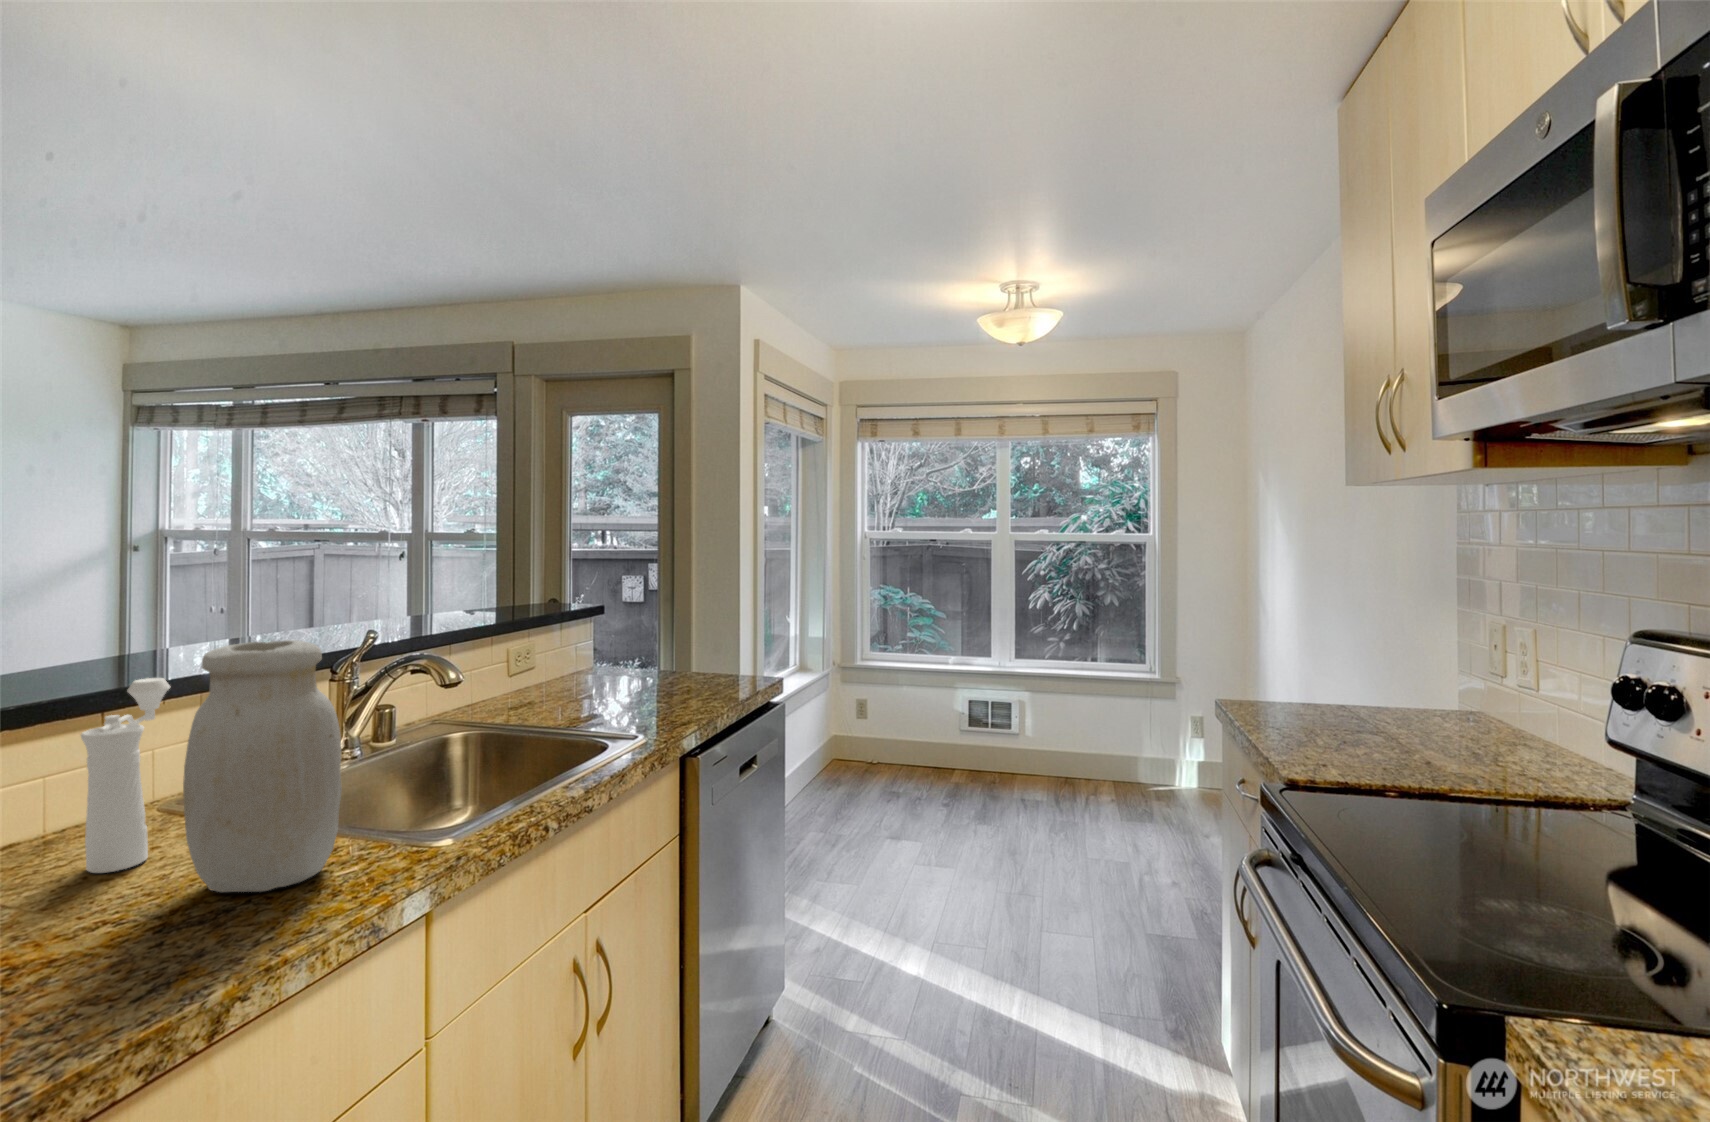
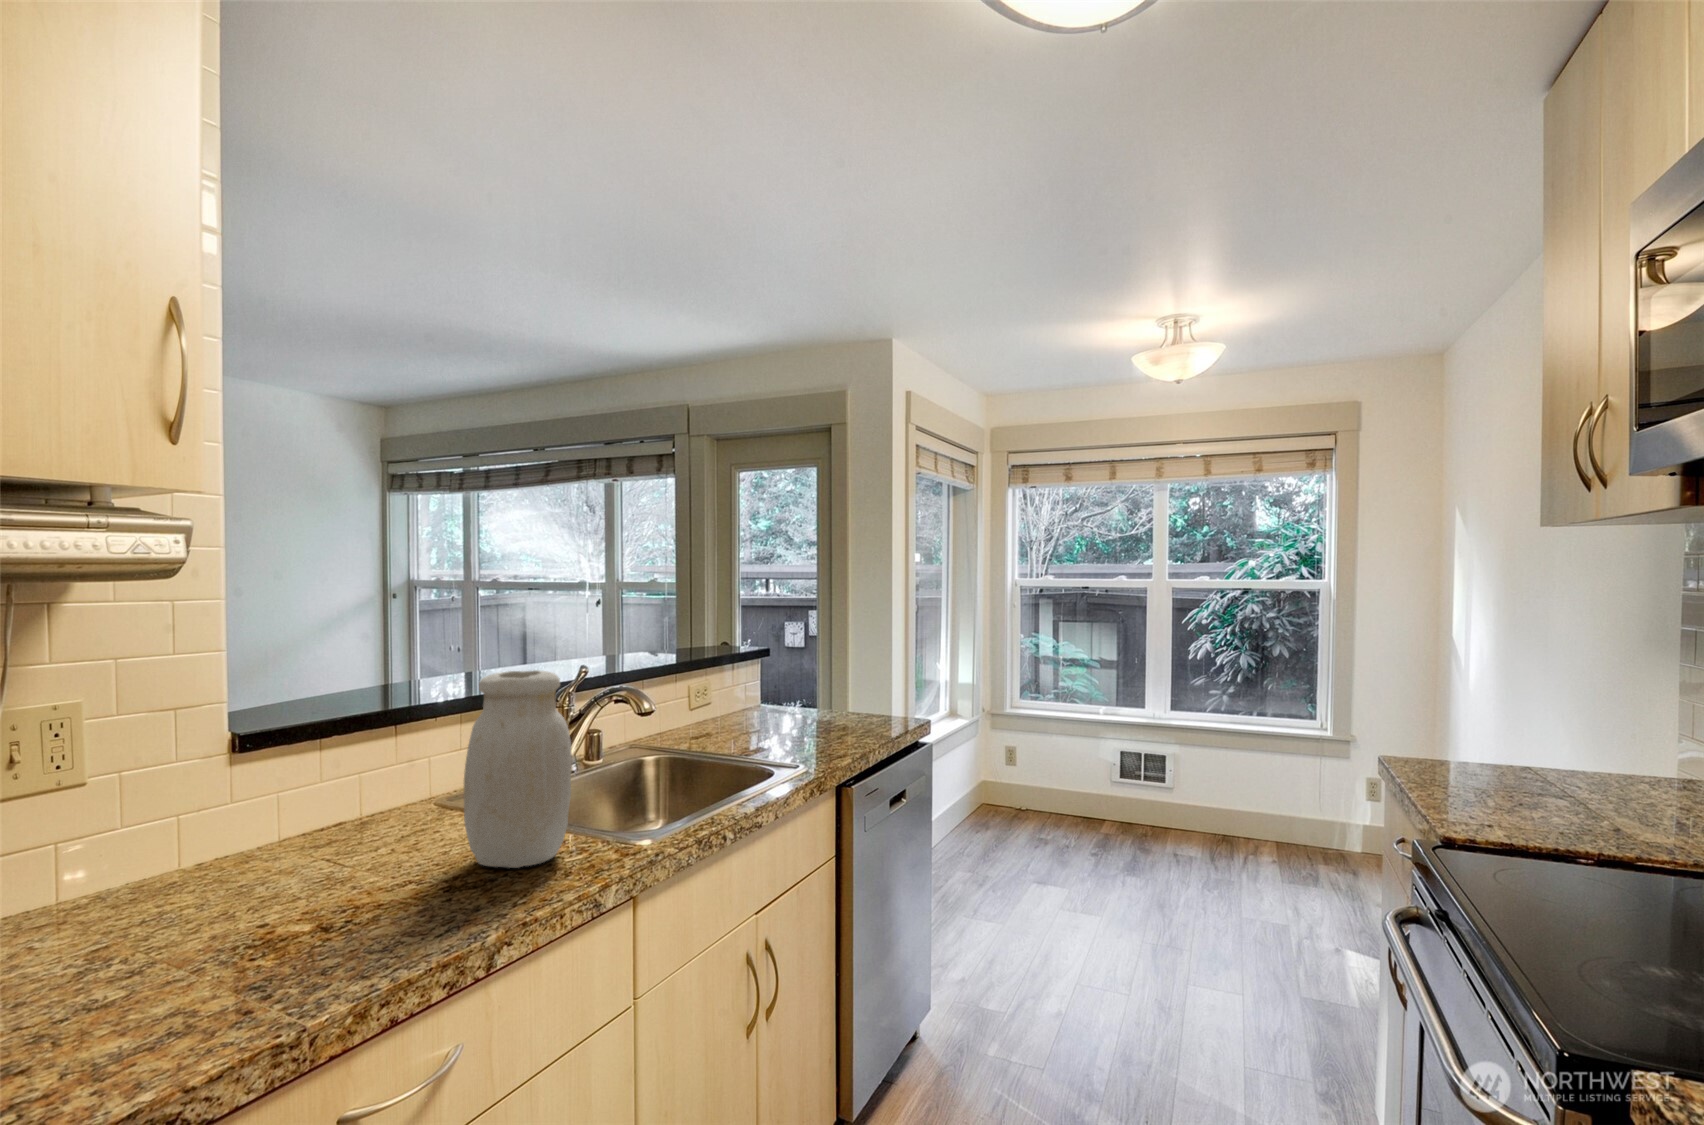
pepper mill: present [81,678,170,873] -> none [394,698,450,846]

